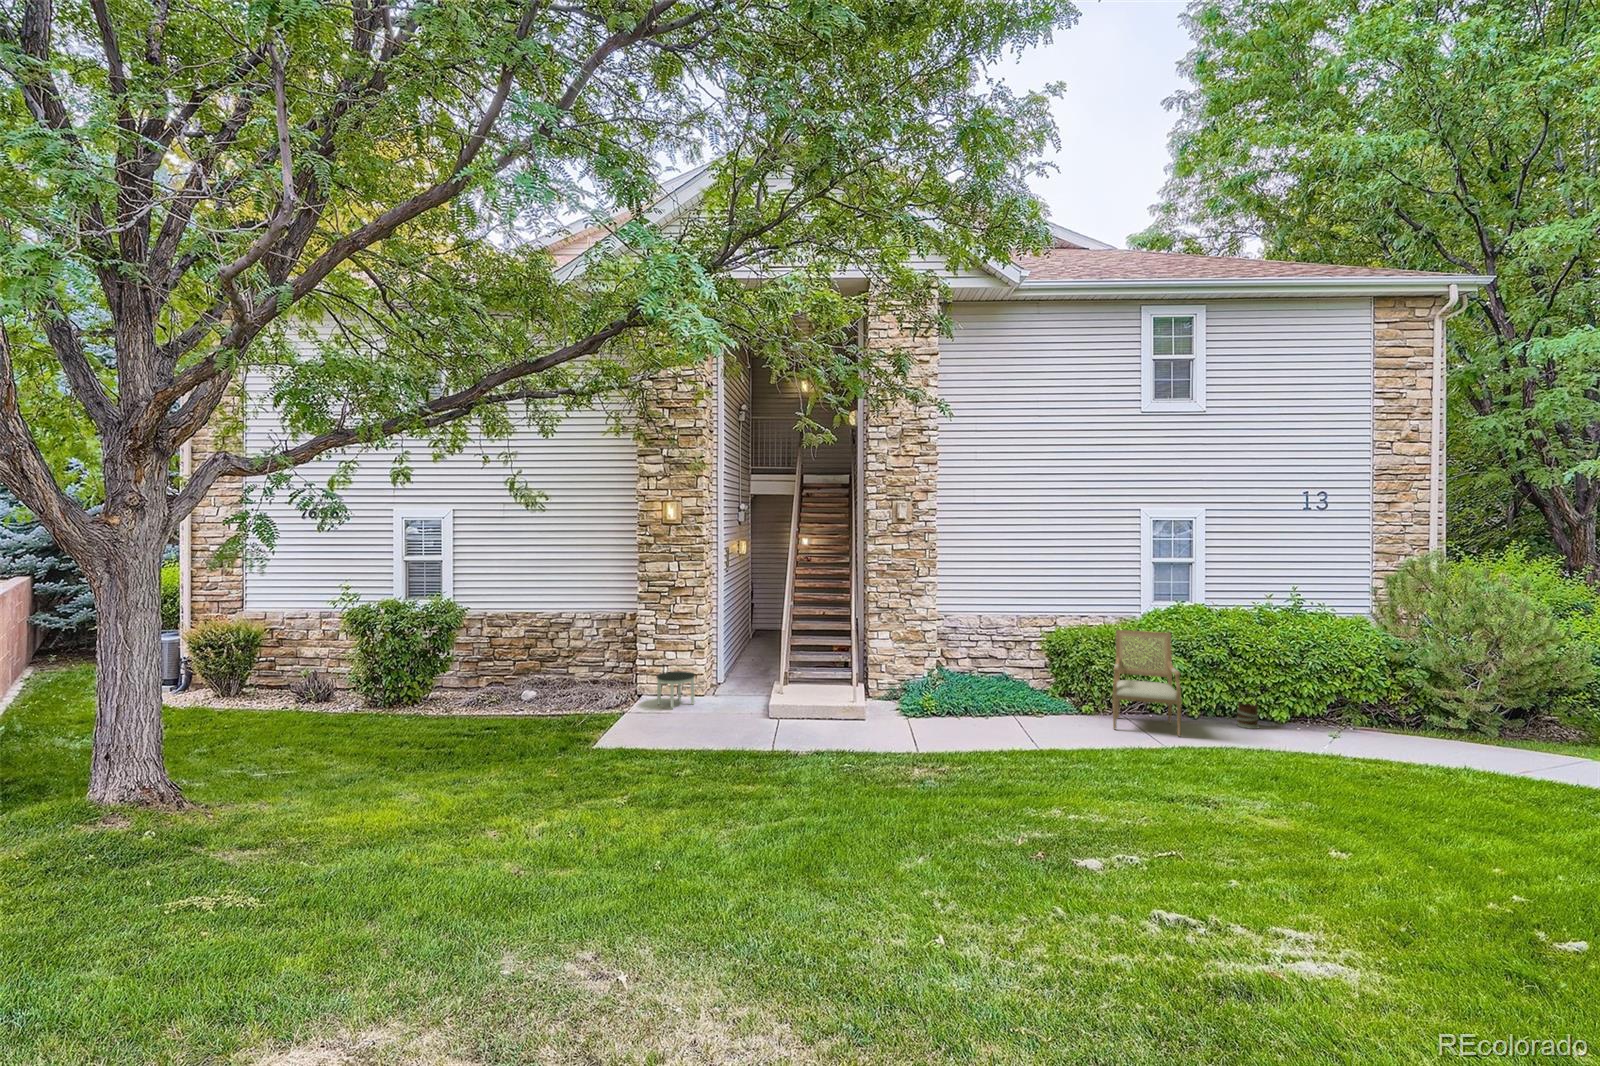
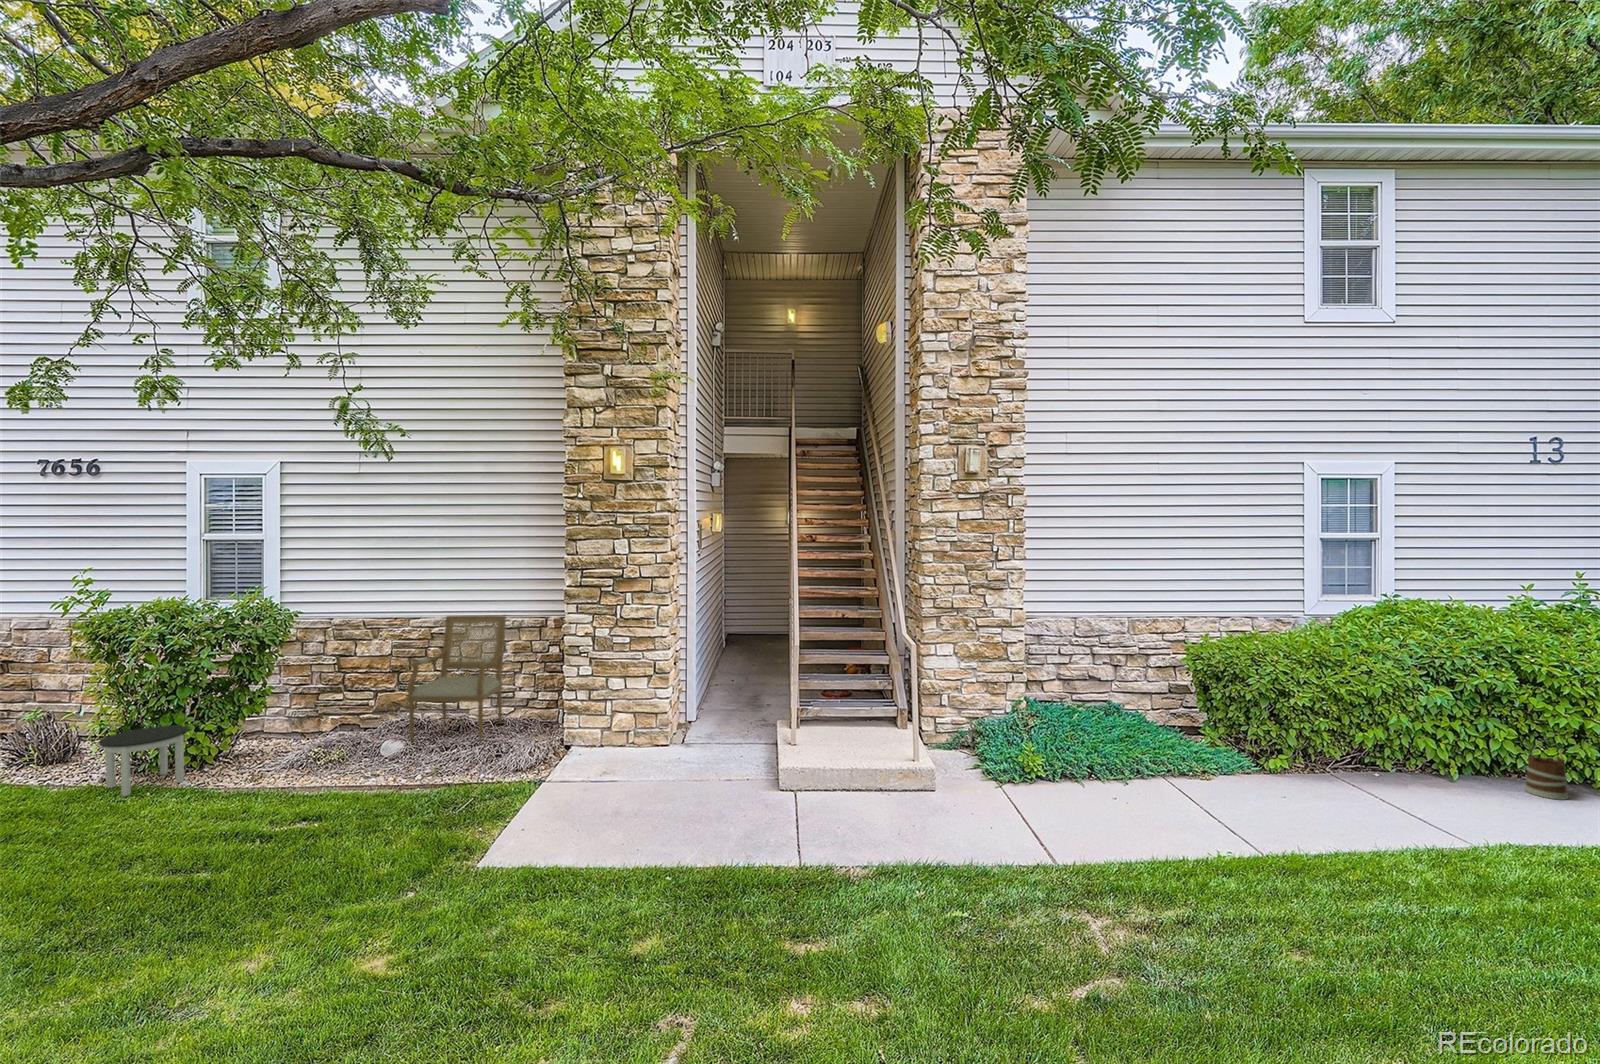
chair: present [1113,630,1182,736] -> present [407,616,506,740]
round table: present [657,671,695,709] -> present [99,725,188,796]

